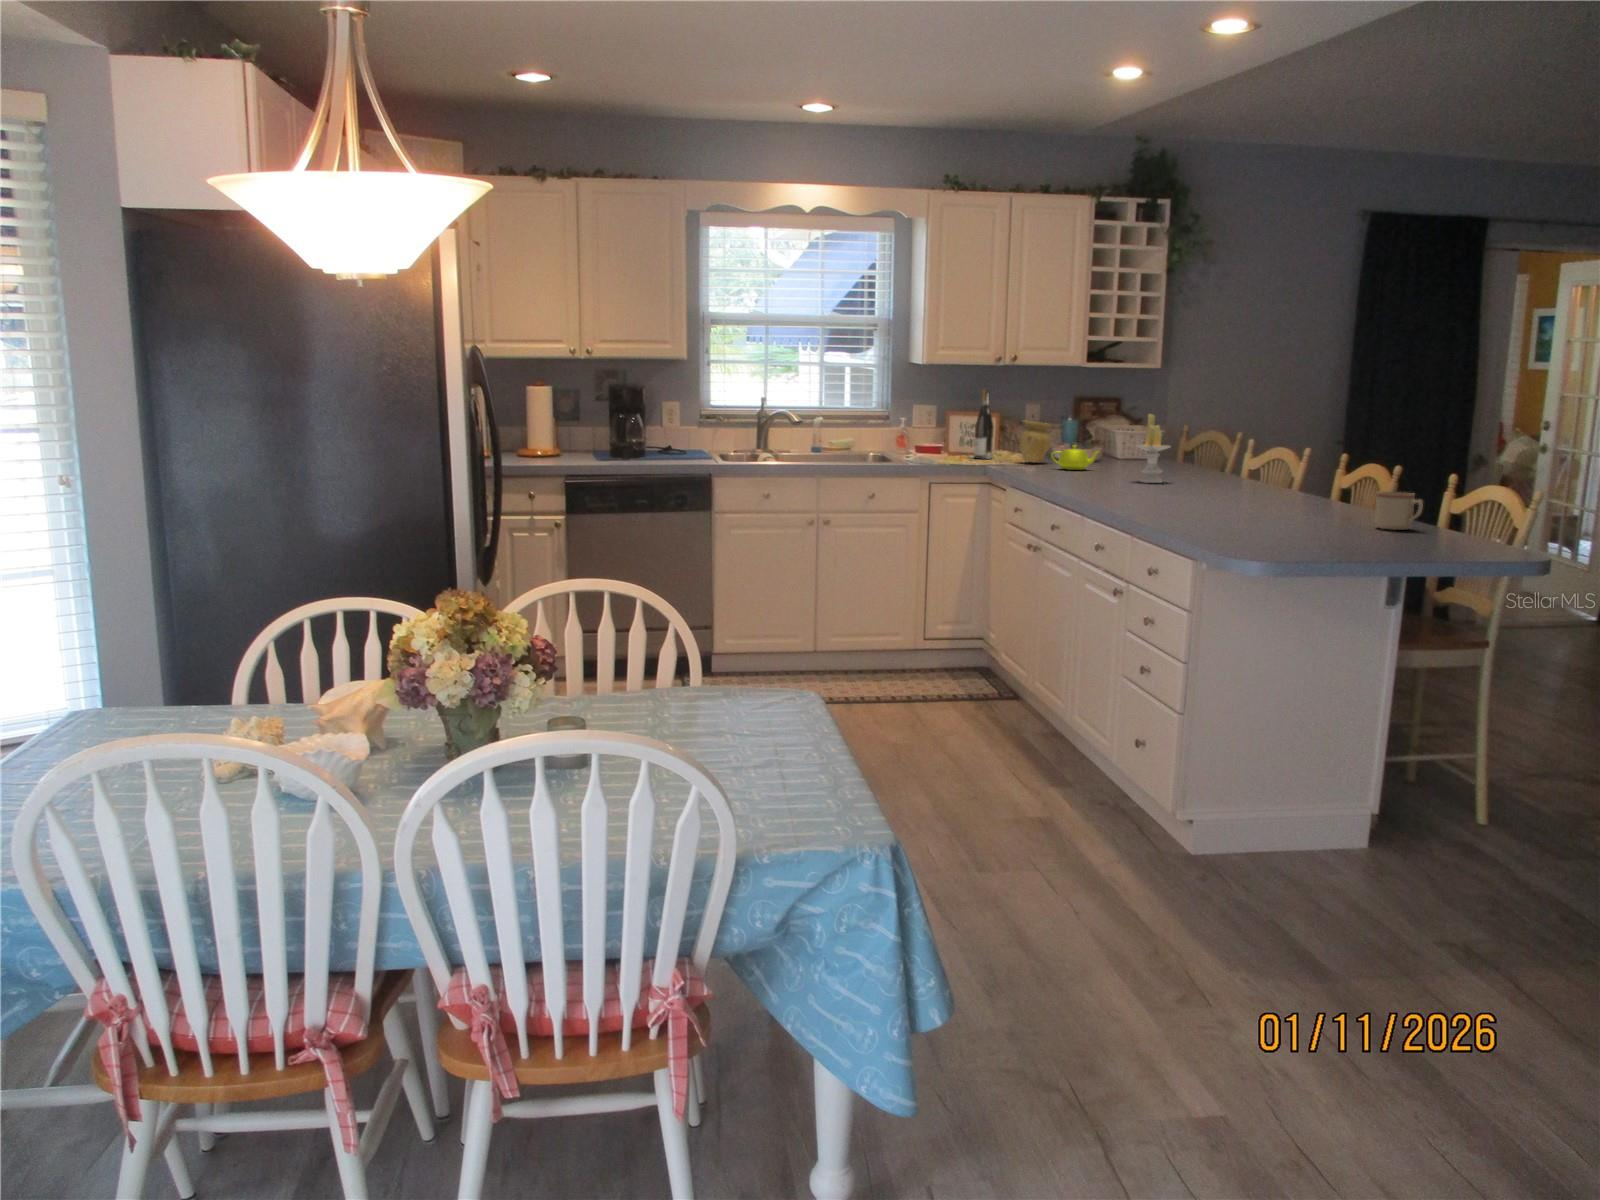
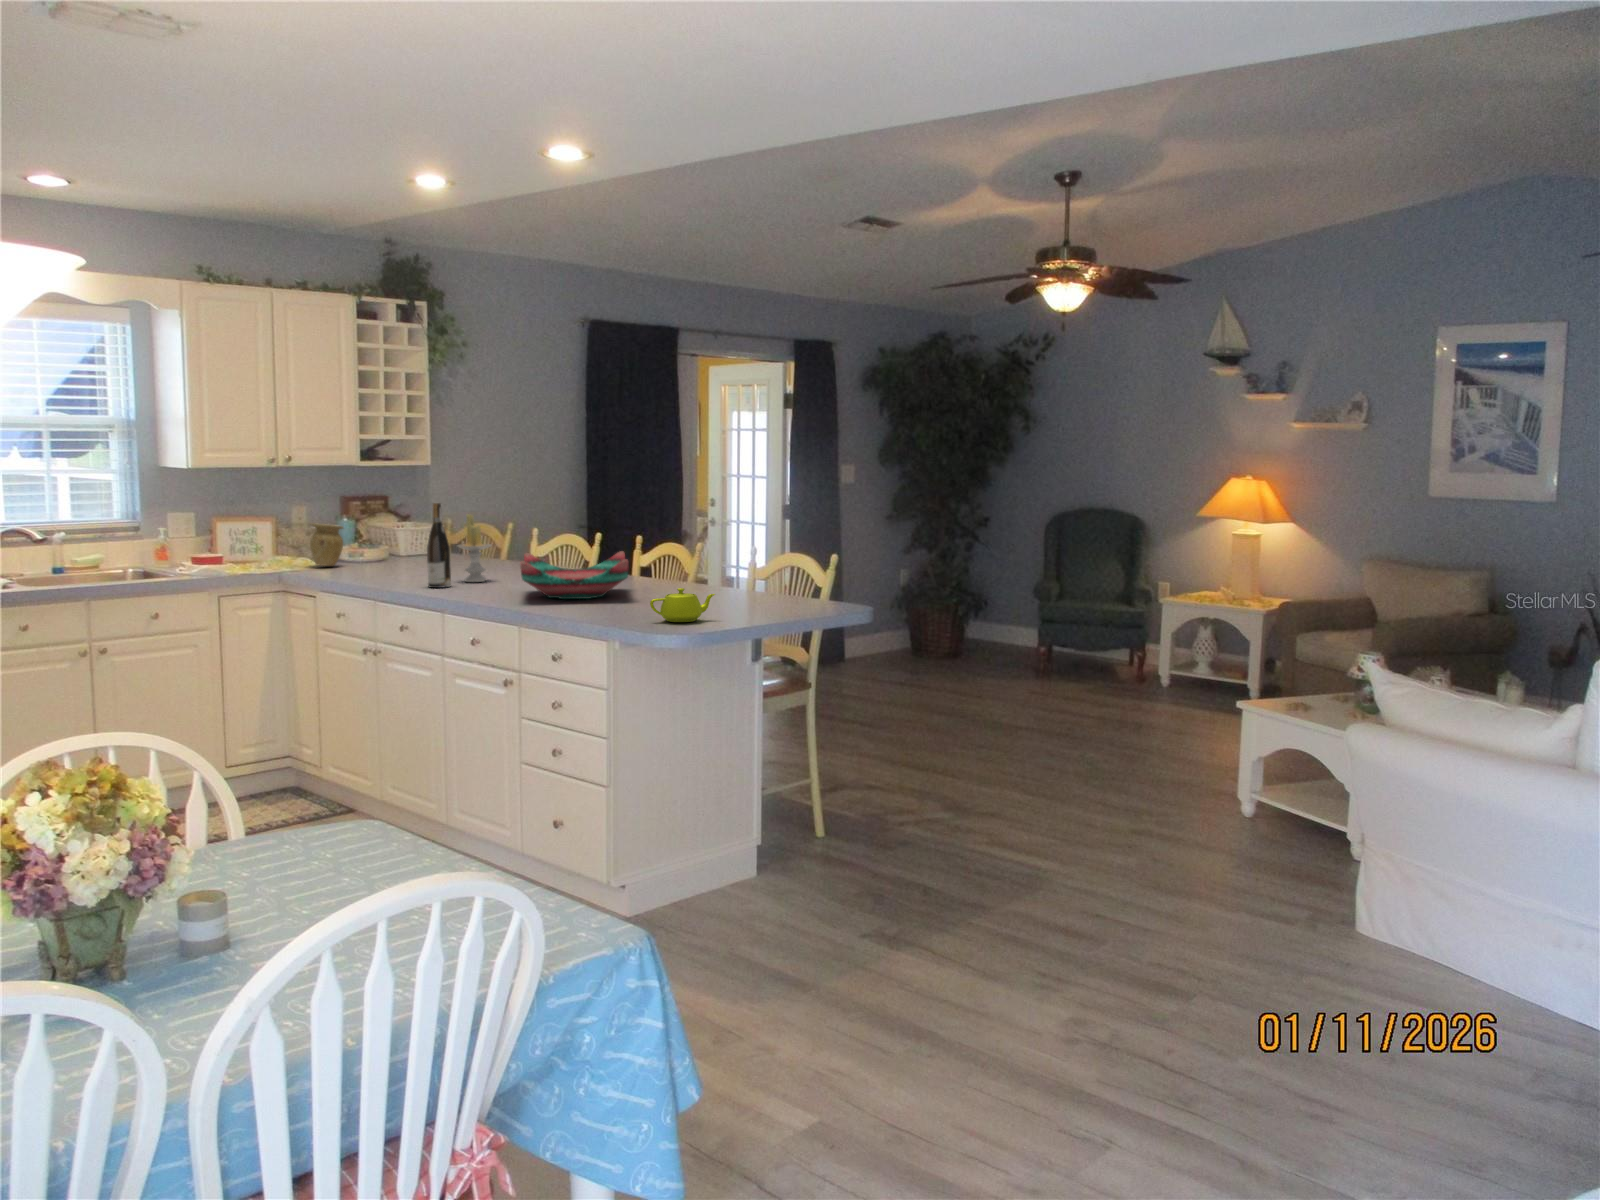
wine bottle: present [974,389,994,459] -> present [427,503,451,588]
teapot: present [1051,445,1098,470] -> present [650,588,715,622]
decorative bowl: none [1167,454,1293,502] -> present [520,551,628,599]
mug: present [1375,492,1423,530] -> none [742,582,784,617]

